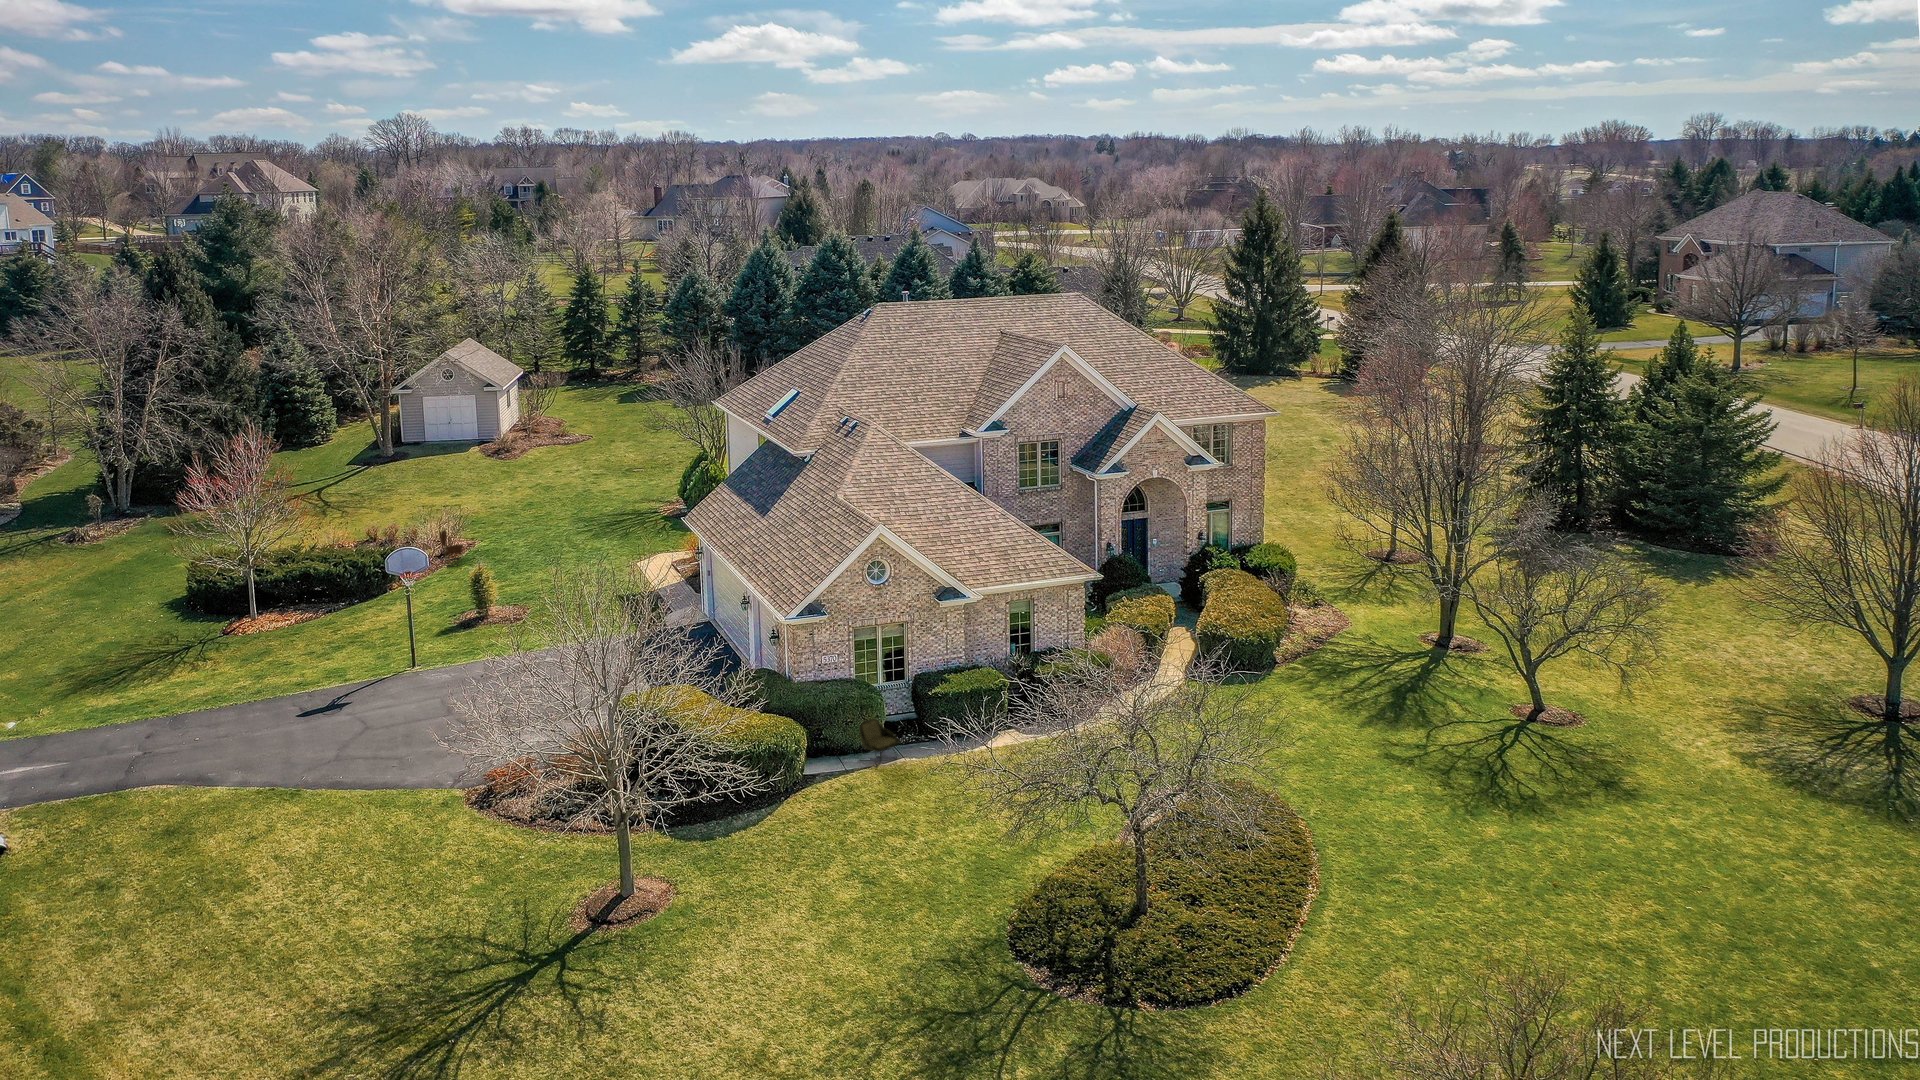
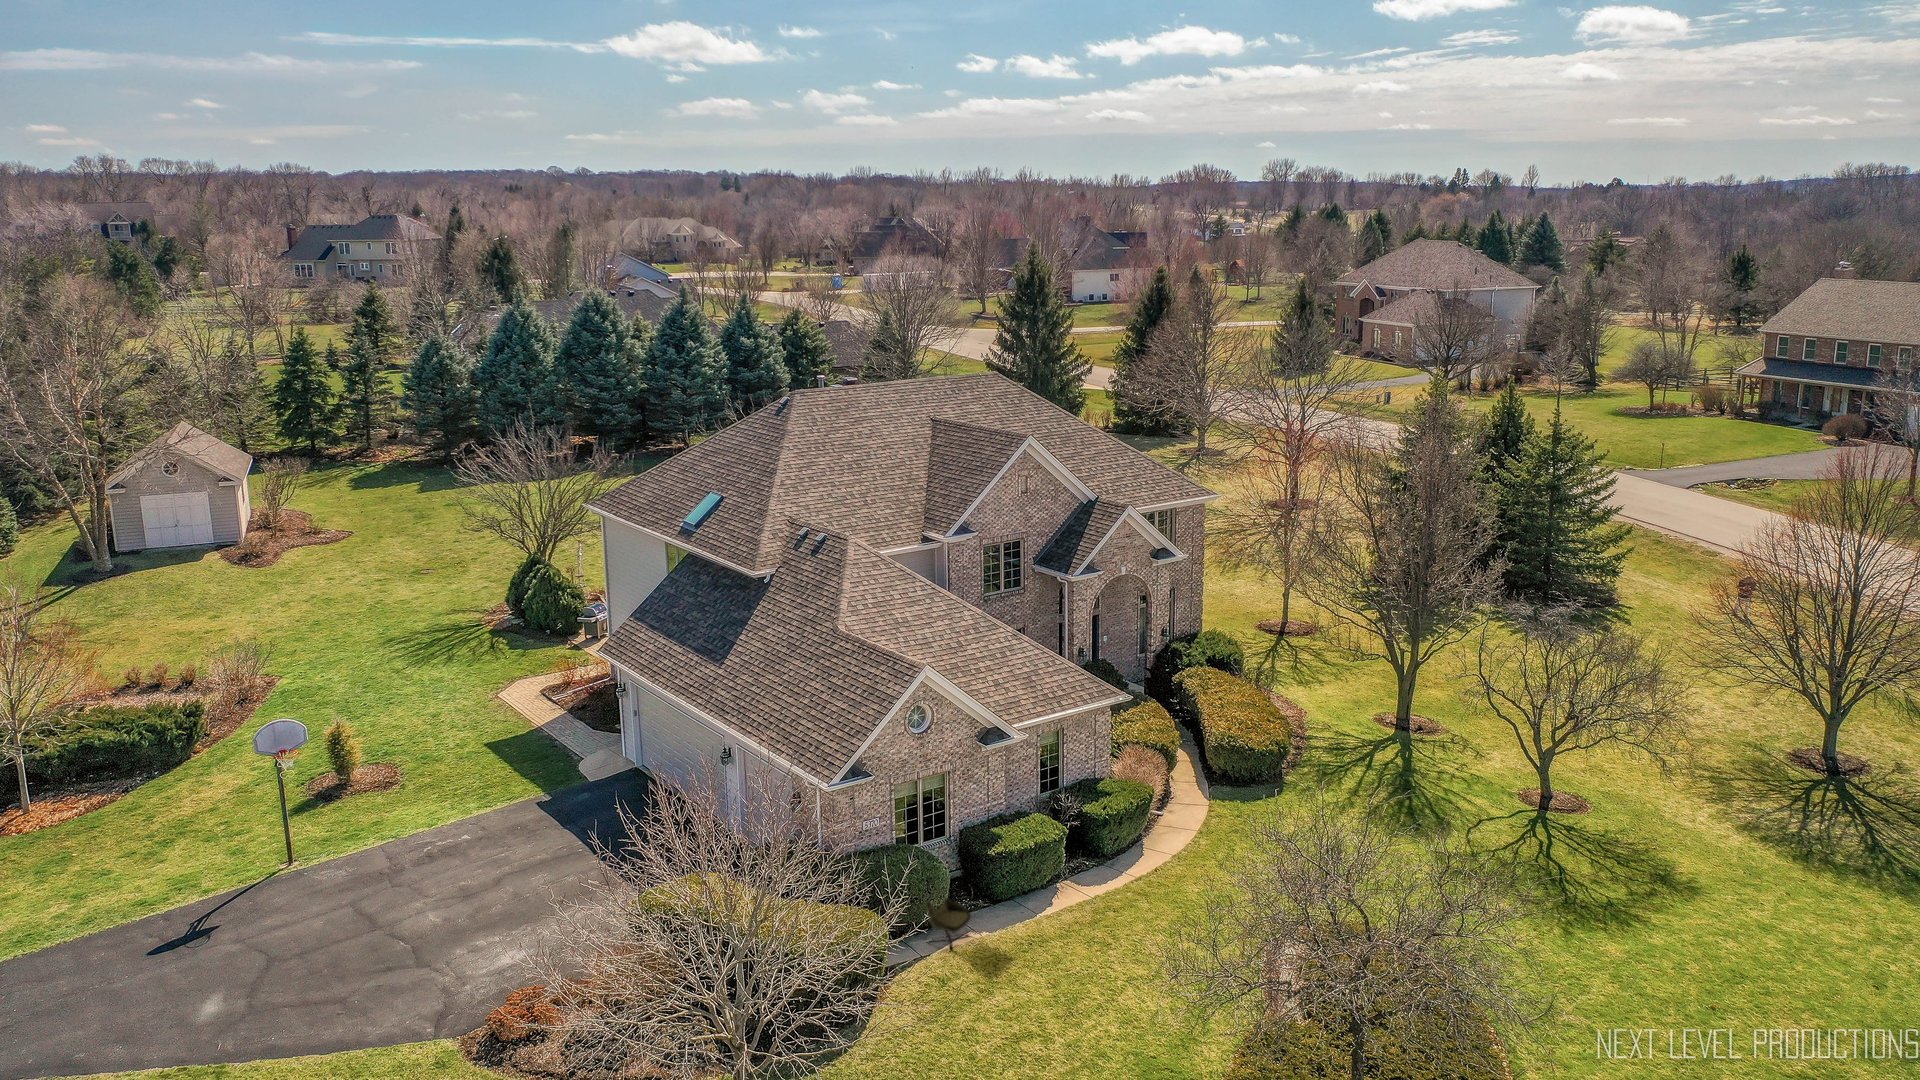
bench: present [440,530,463,566] -> none [253,669,284,716]

